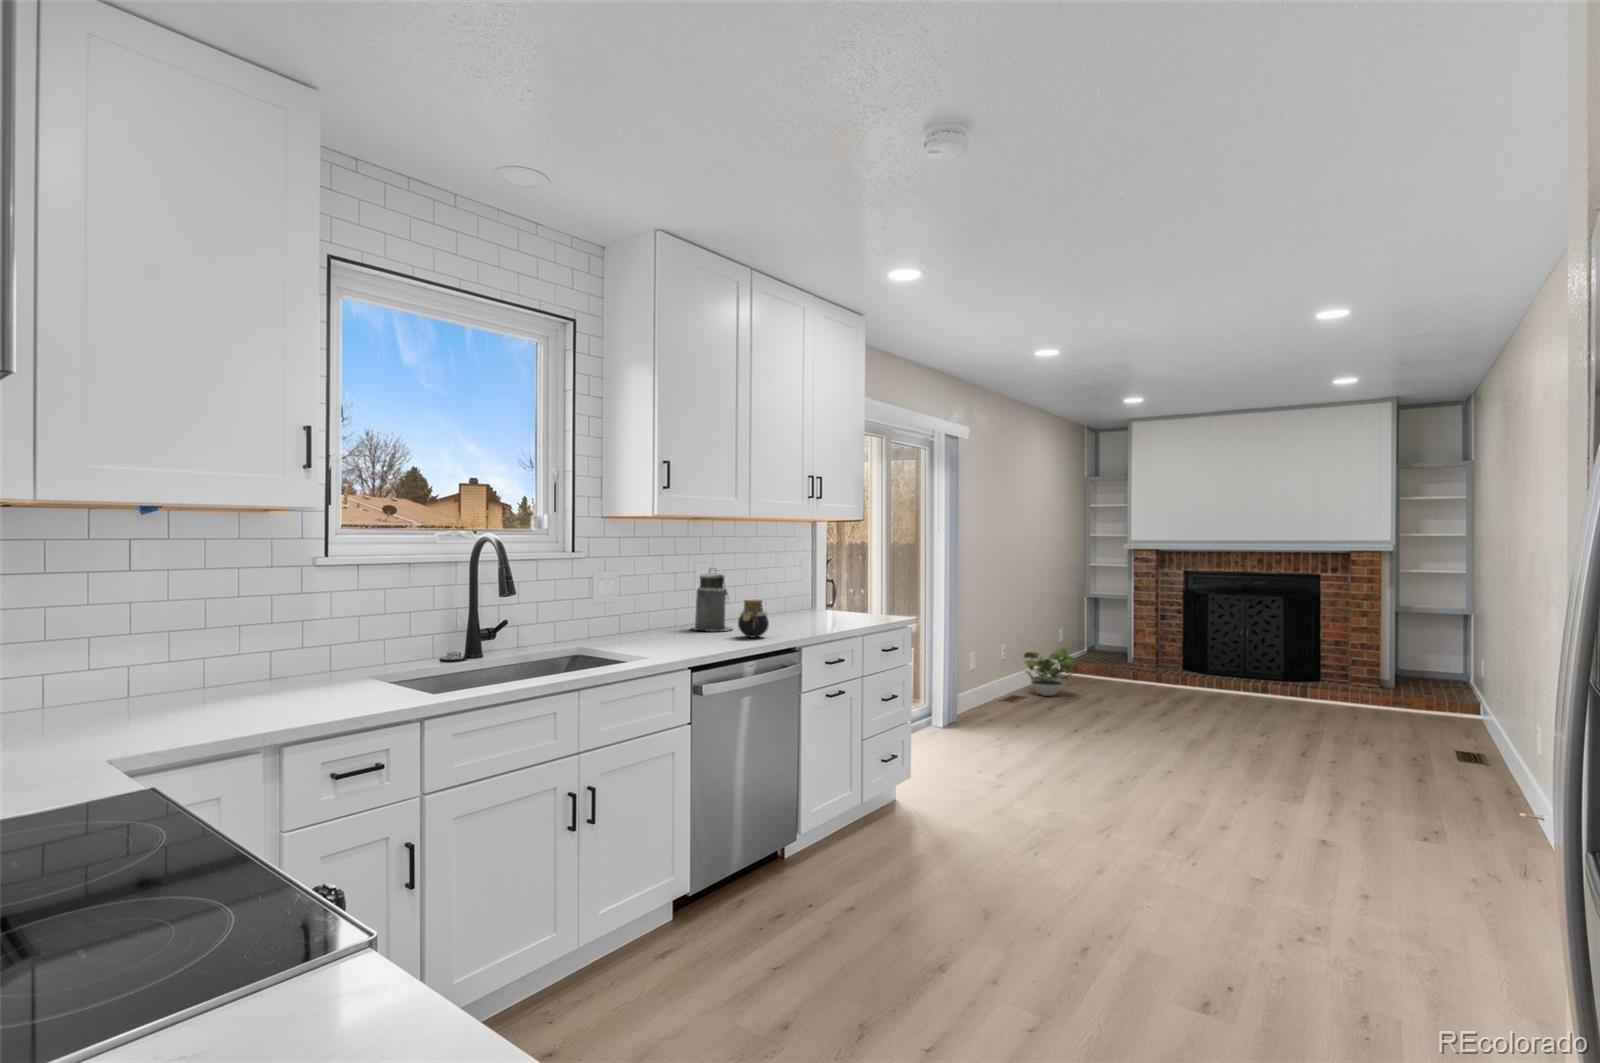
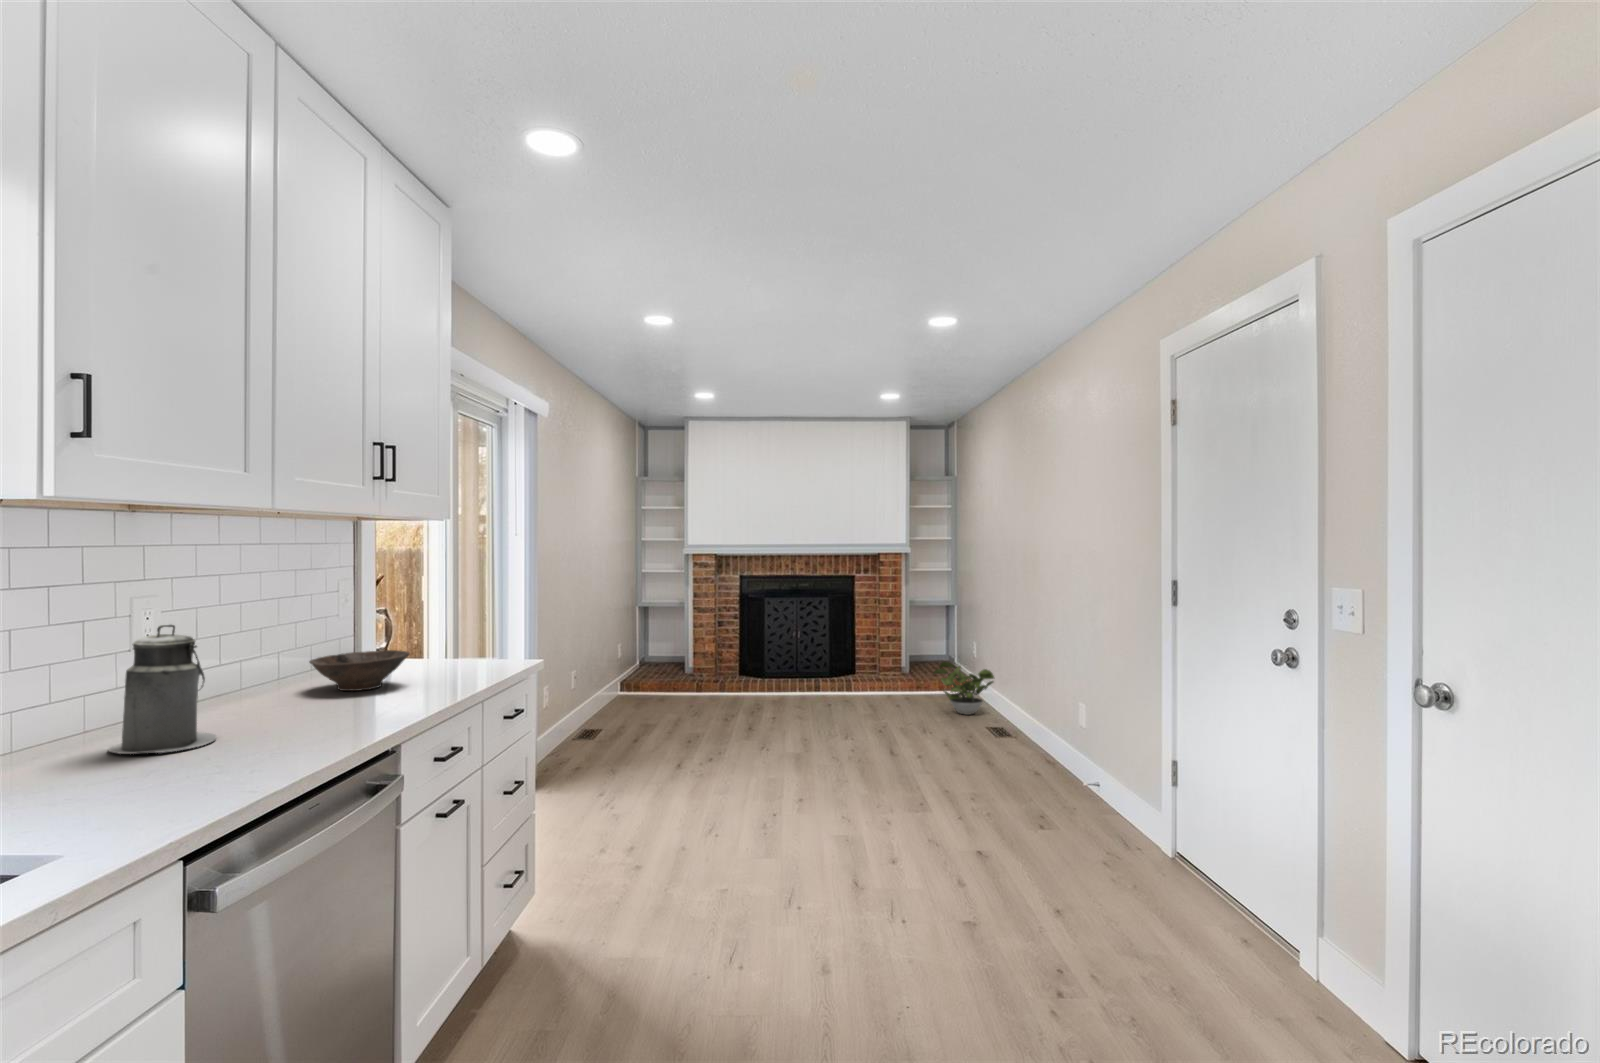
bowl: none [785,597,839,619] -> present [309,650,409,691]
jar: present [738,600,769,638] -> none [237,683,309,758]
potted plant: present [1024,649,1074,696] -> present [933,662,994,715]

